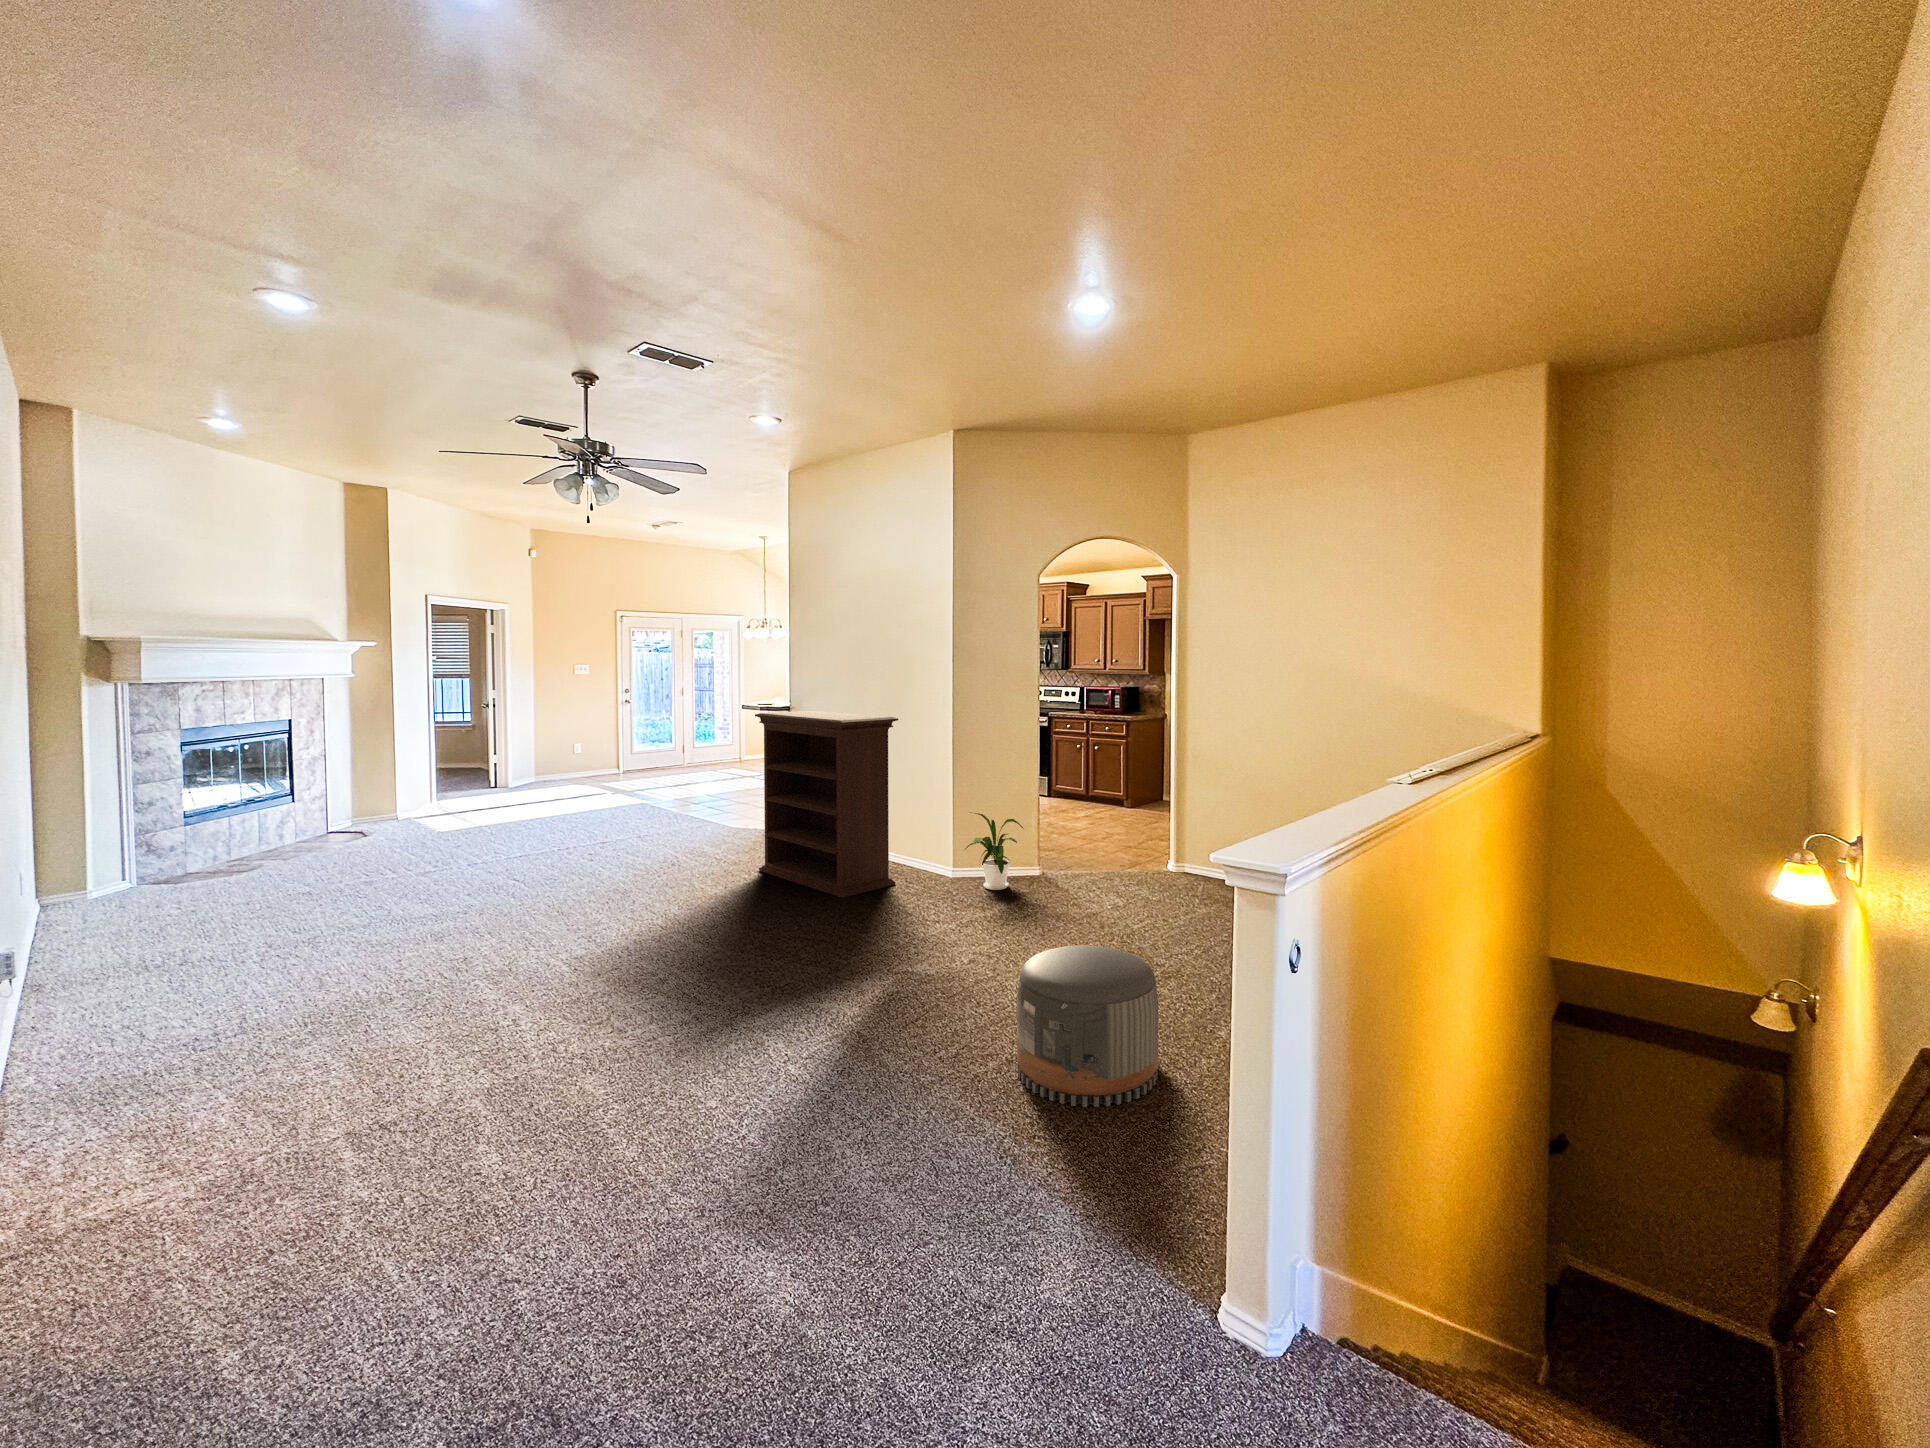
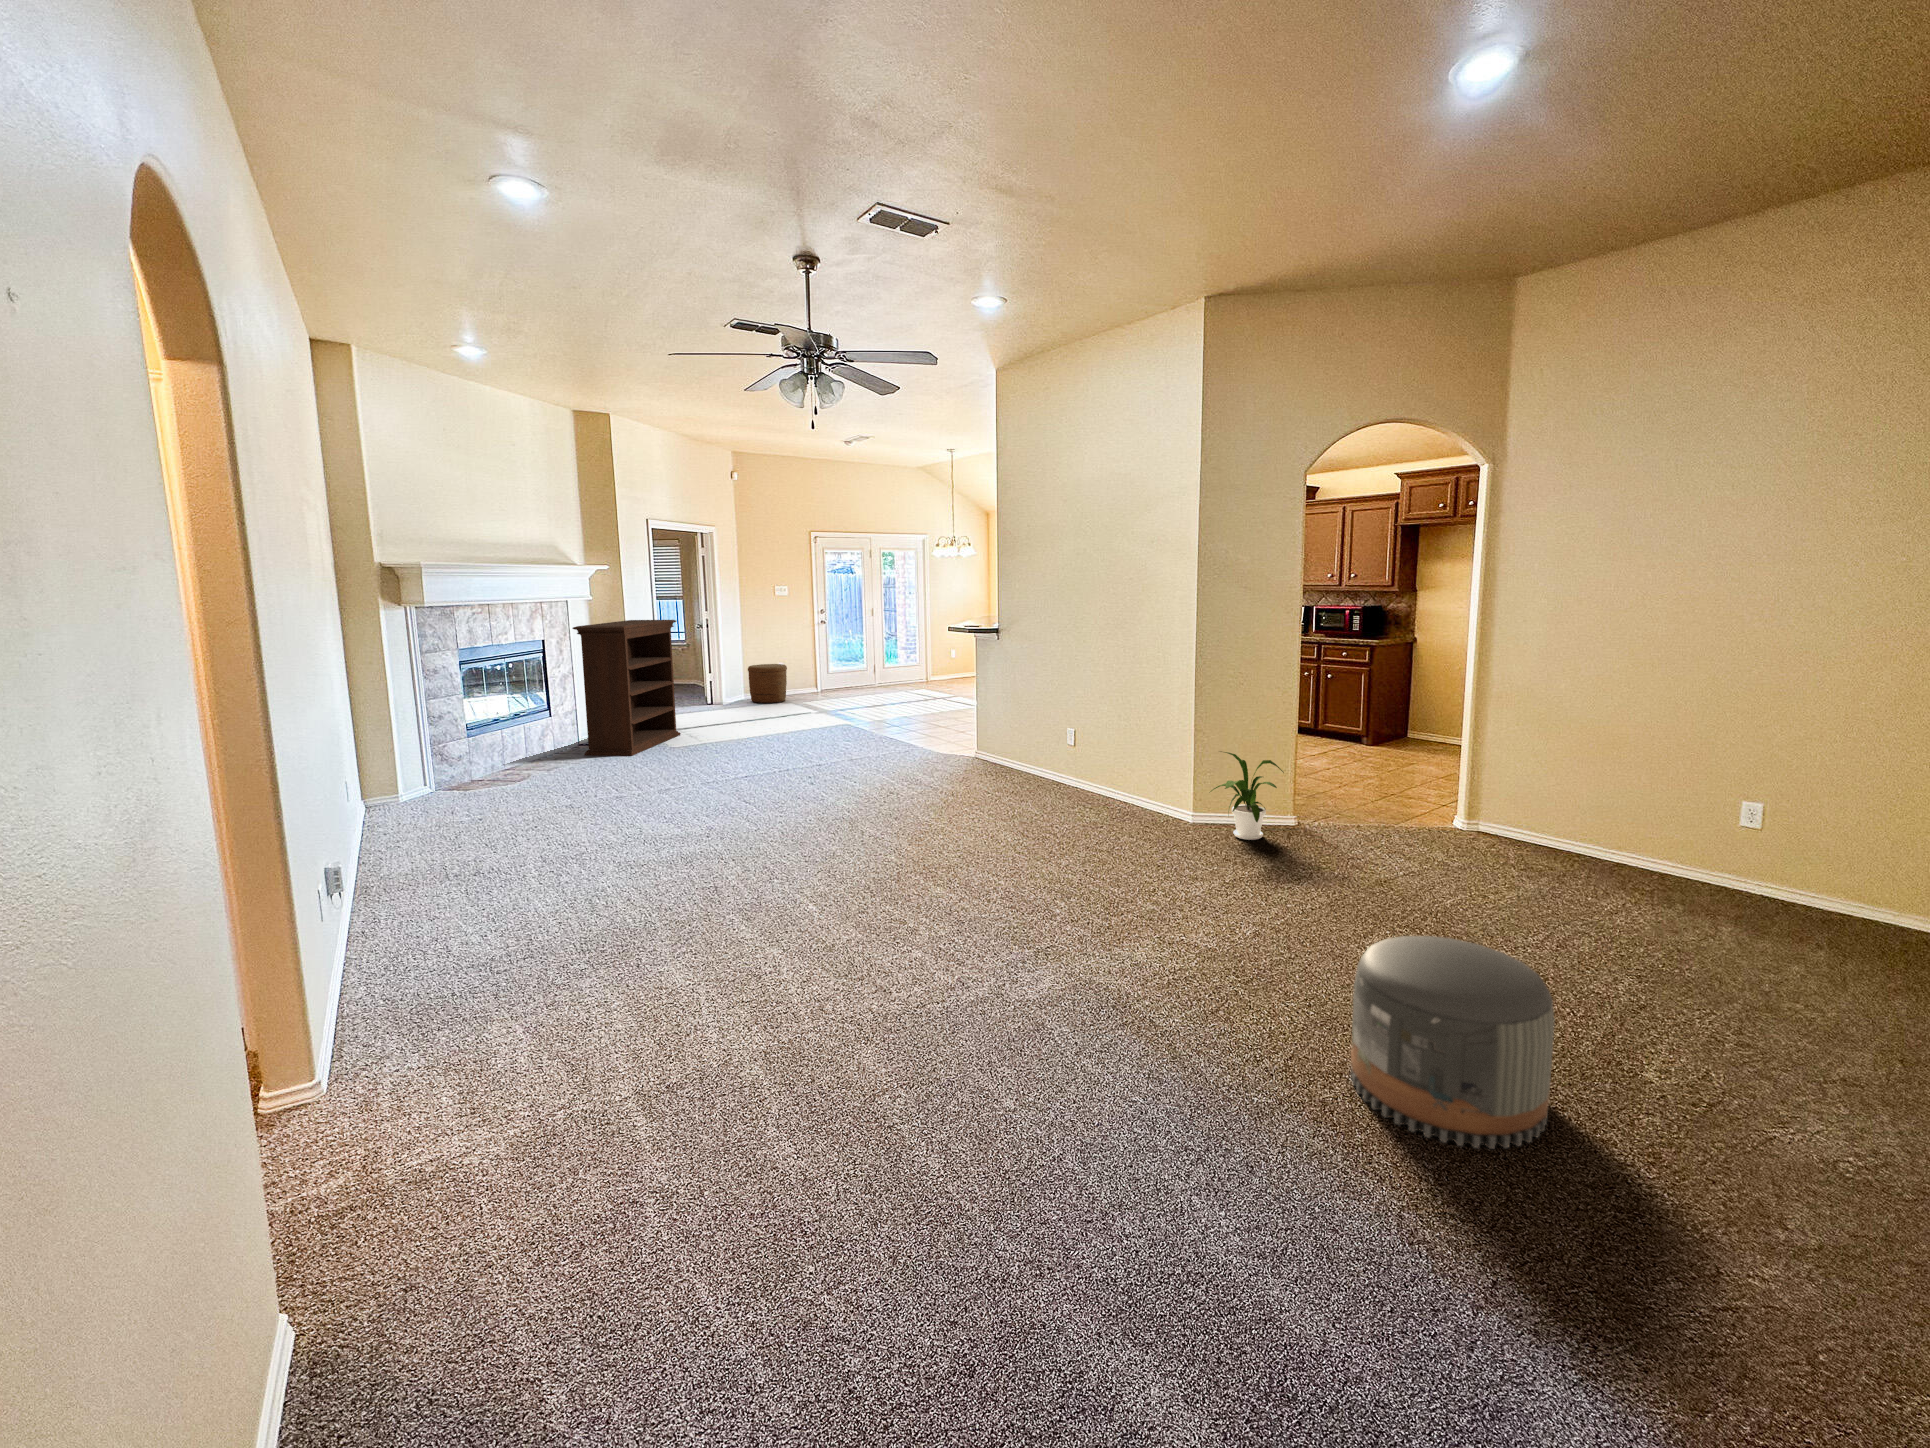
bookshelf: present [755,711,898,898] -> present [573,620,681,756]
woven basket: none [538,745,582,785] -> present [748,664,787,703]

